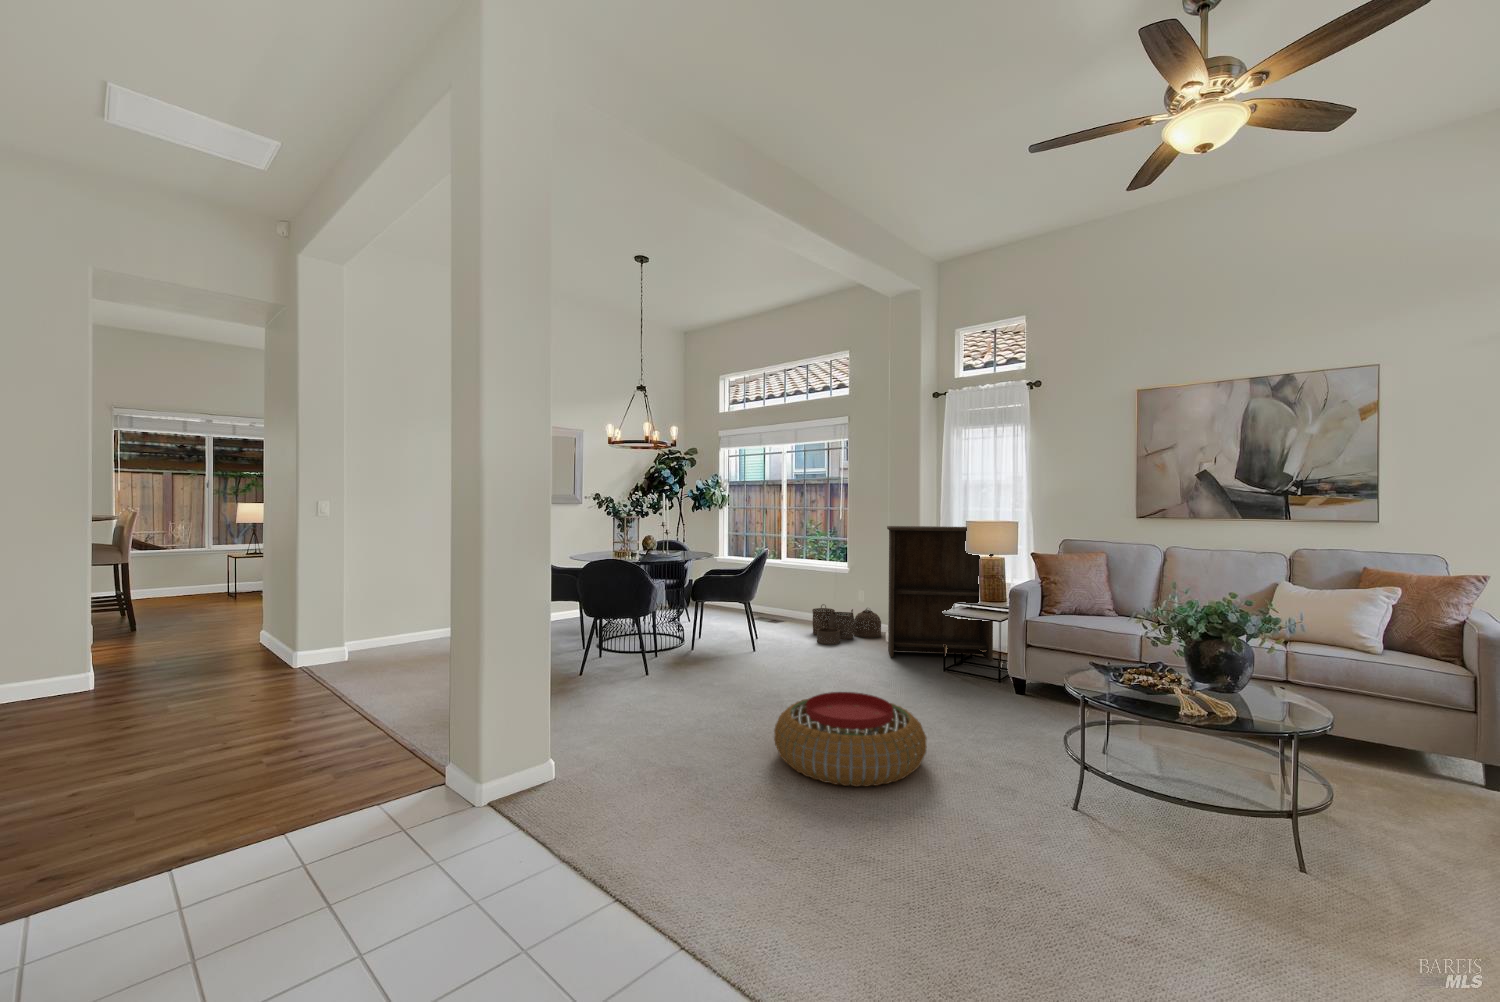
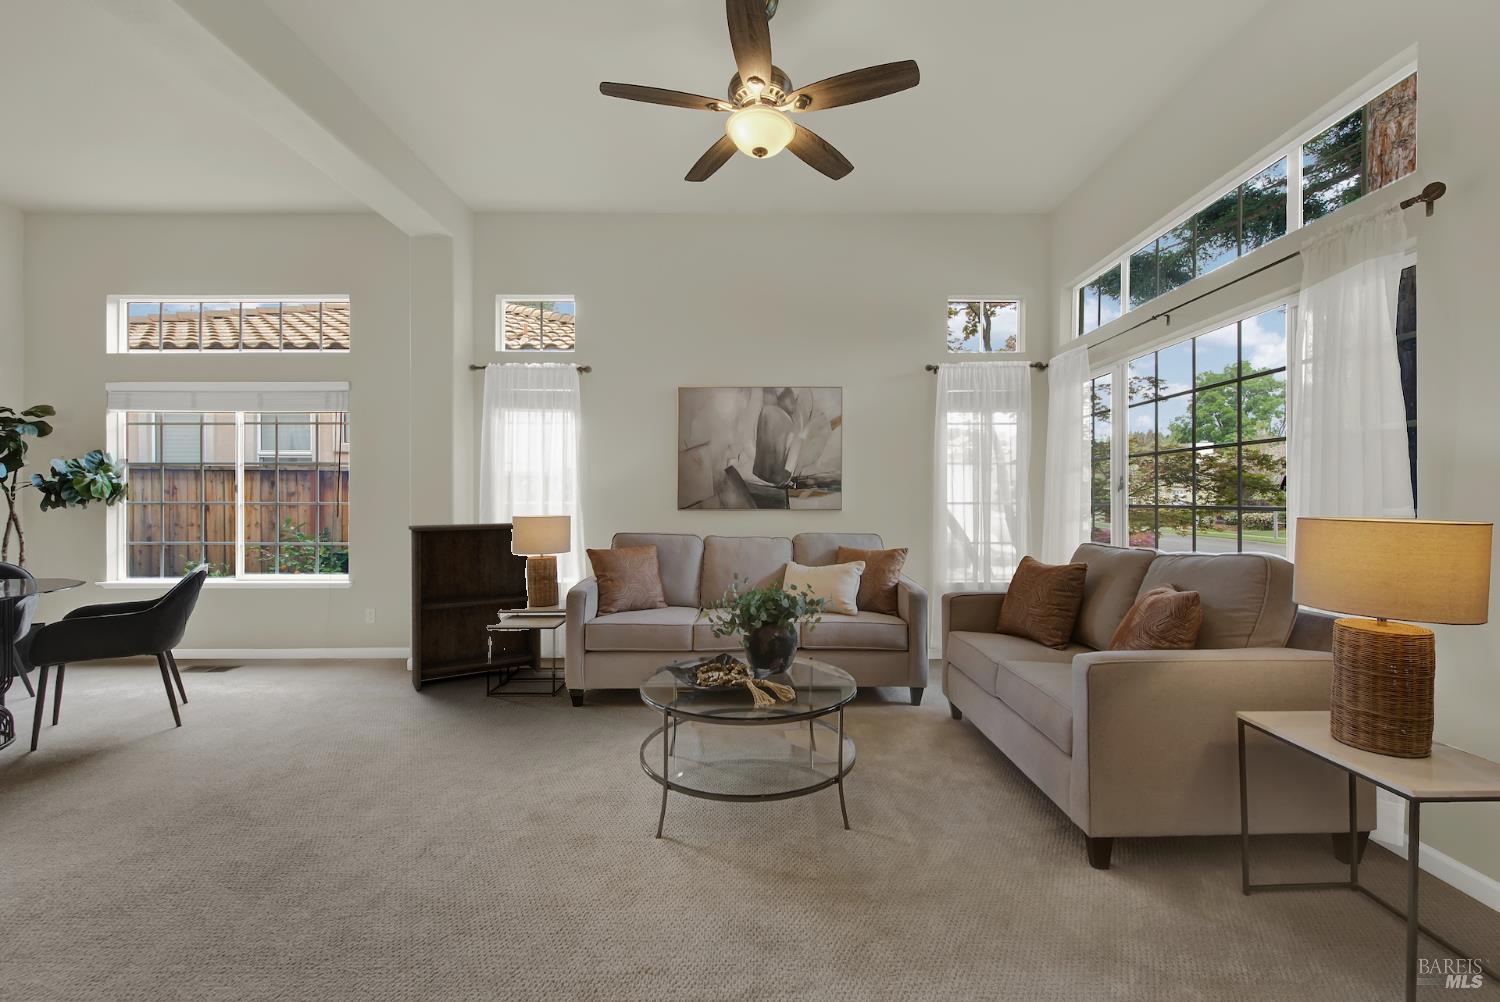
woven basket: present [812,604,881,645] -> none [295,630,400,689]
pouf: present [774,692,927,786] -> none [241,762,489,920]

